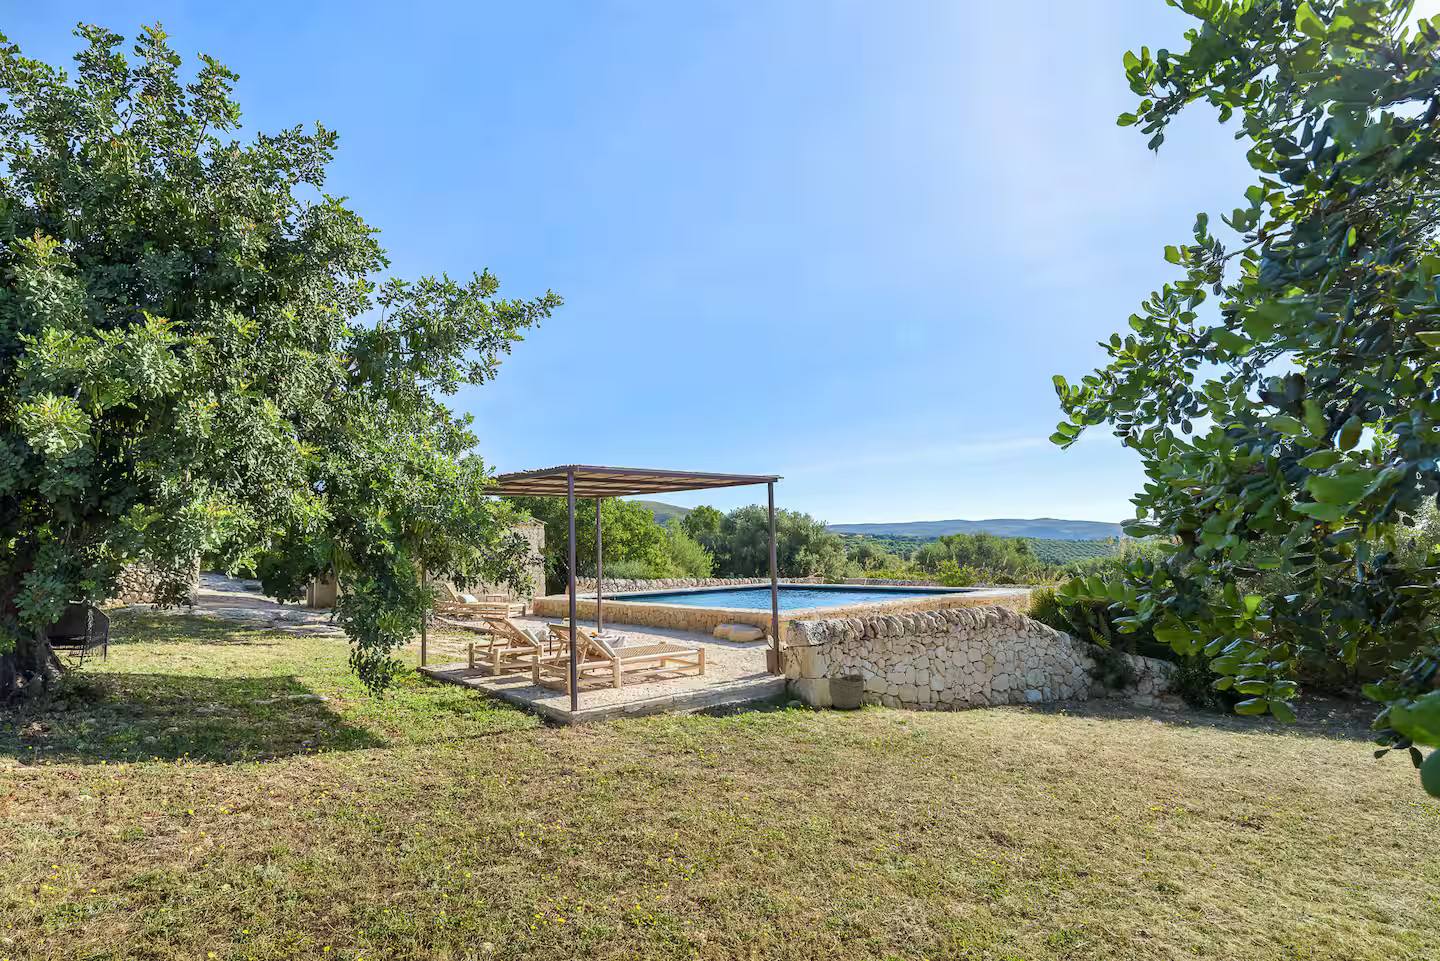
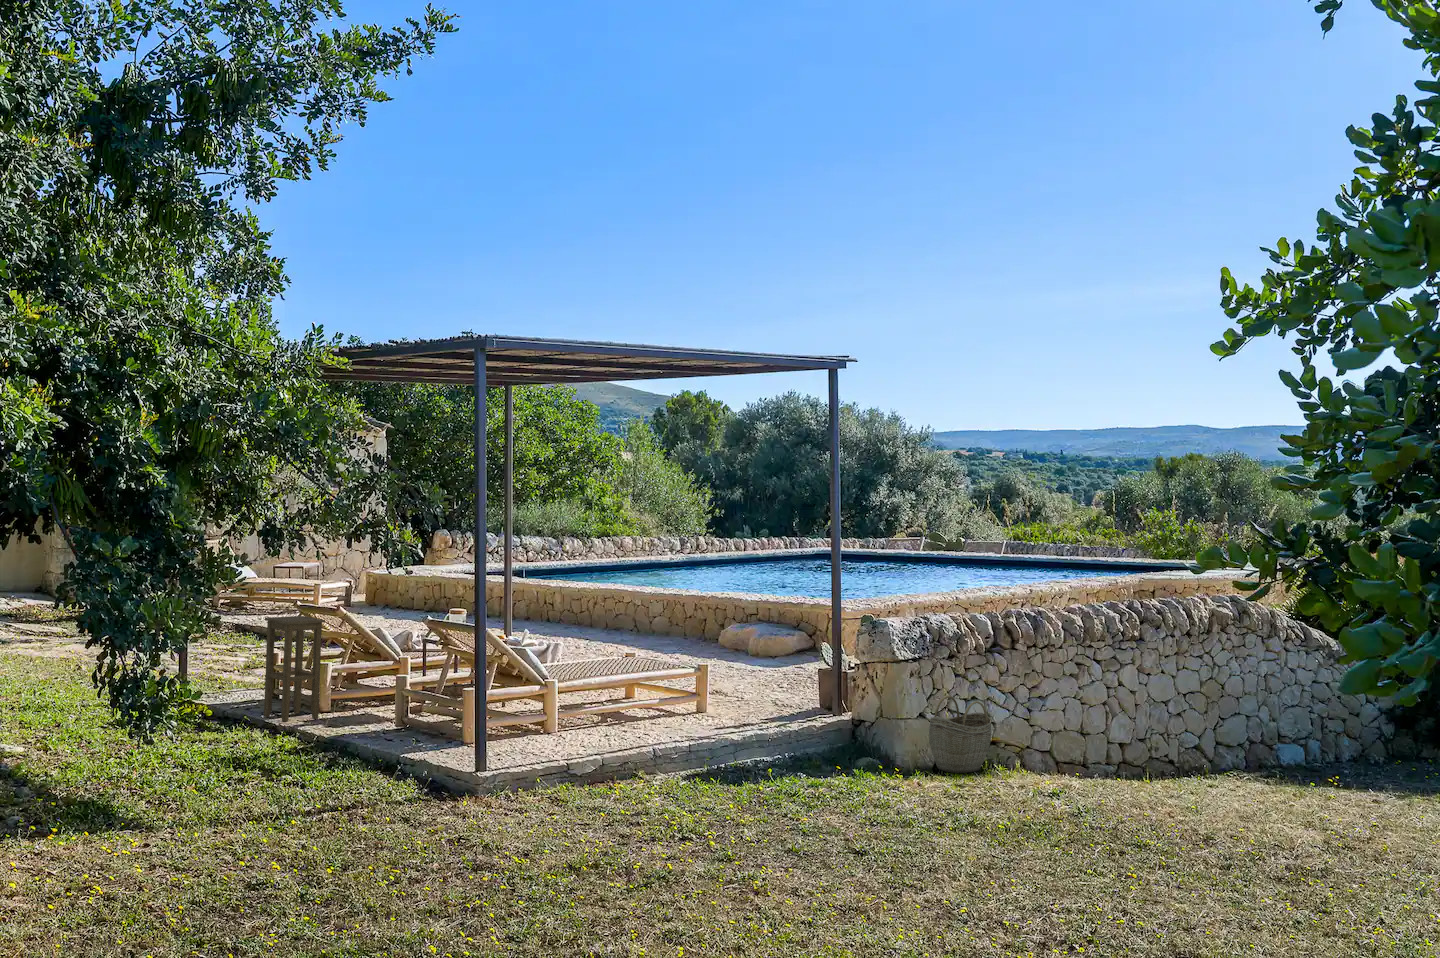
stool: none [462,623,497,682] -> present [264,616,325,722]

